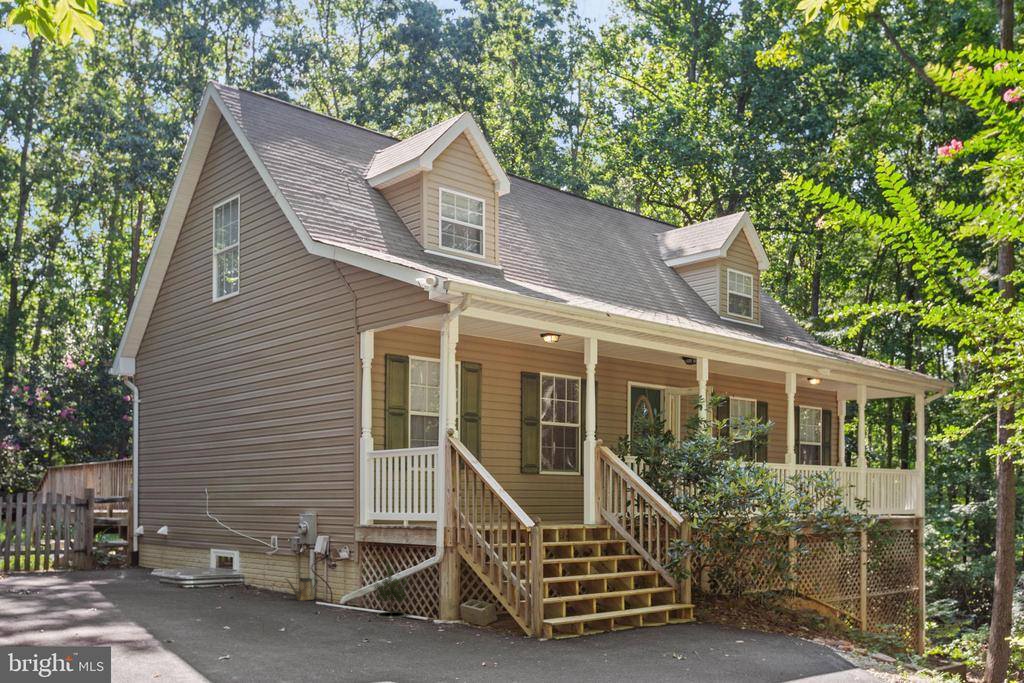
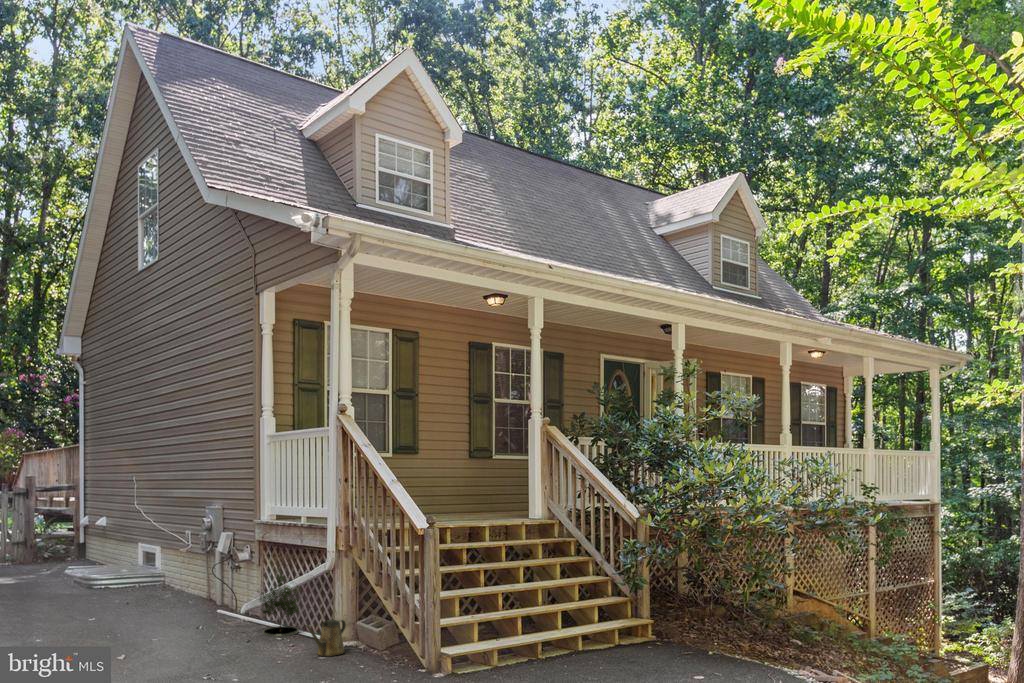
watering can: present [285,578,318,601] -> present [305,620,346,656]

